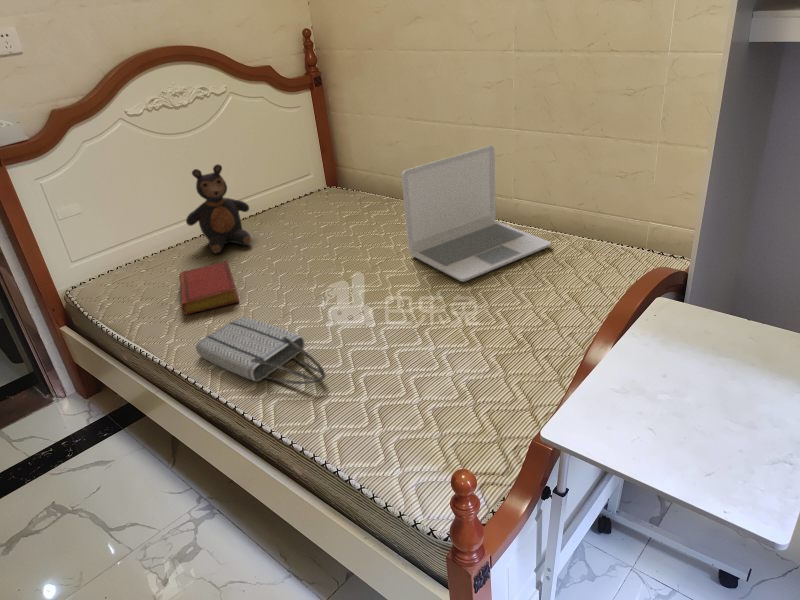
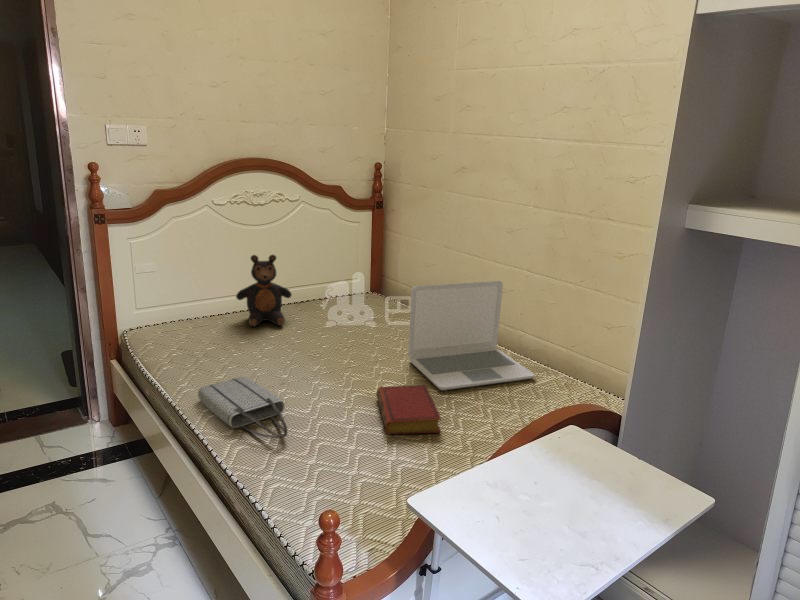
book: present [179,261,239,314] -> present [376,385,441,434]

